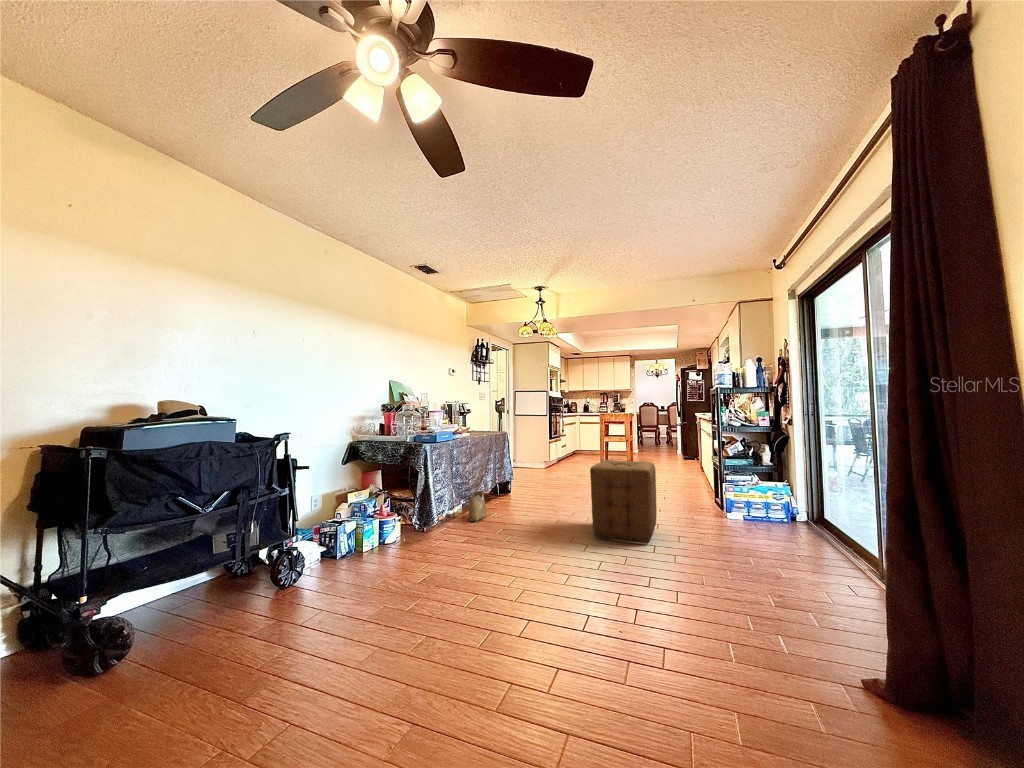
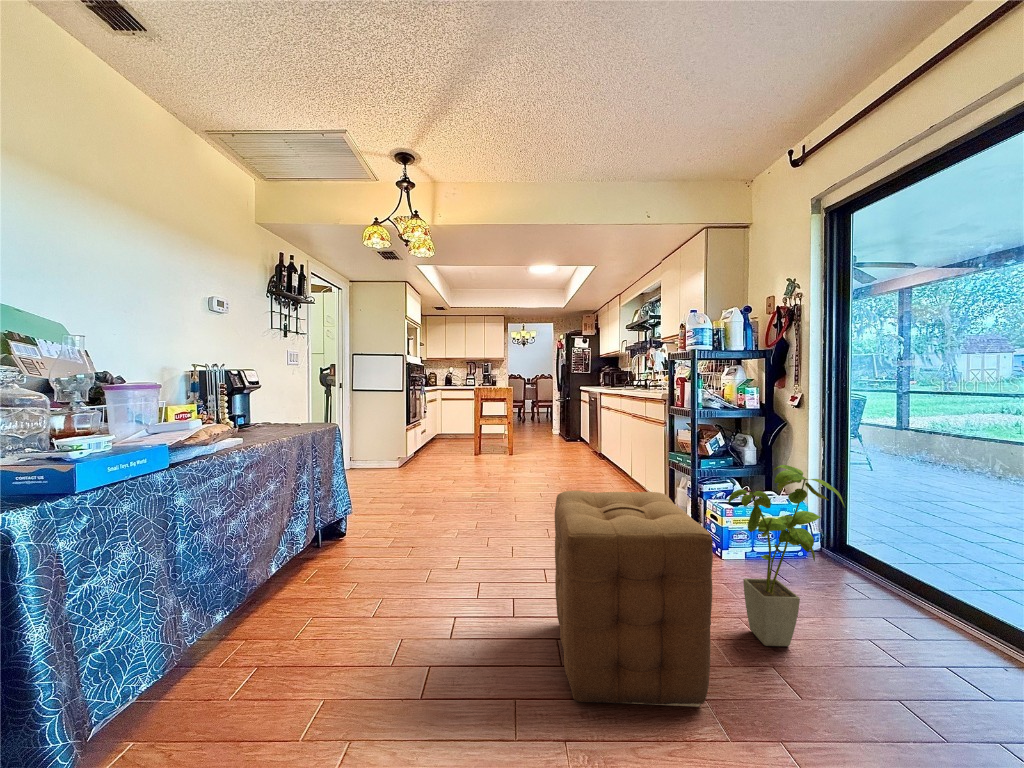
house plant: none [687,449,740,541] -> present [728,465,845,646]
woven basket: present [468,480,487,521] -> none [216,567,281,695]

